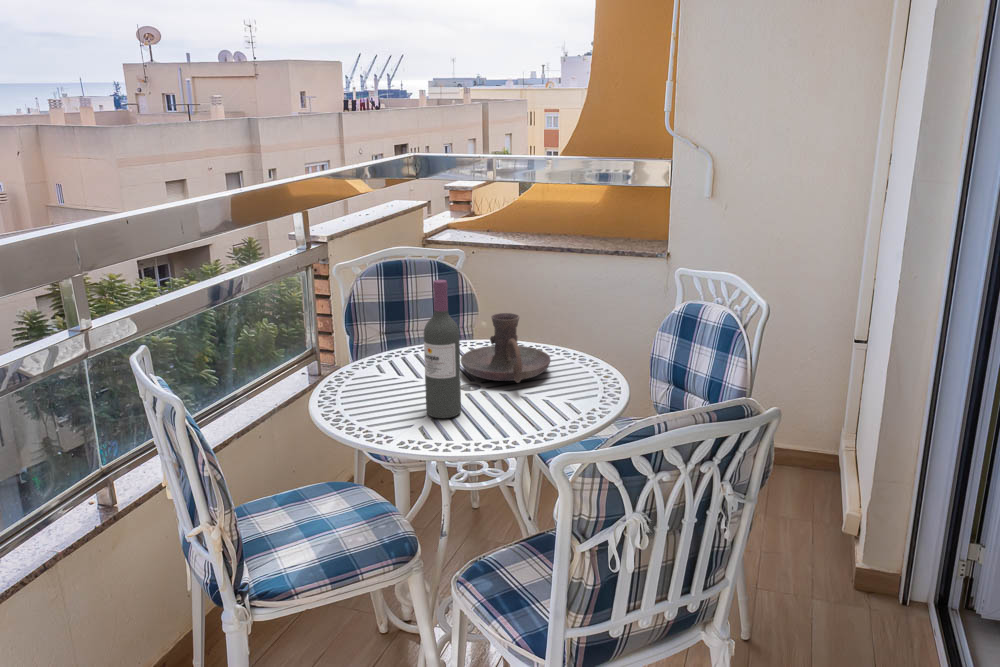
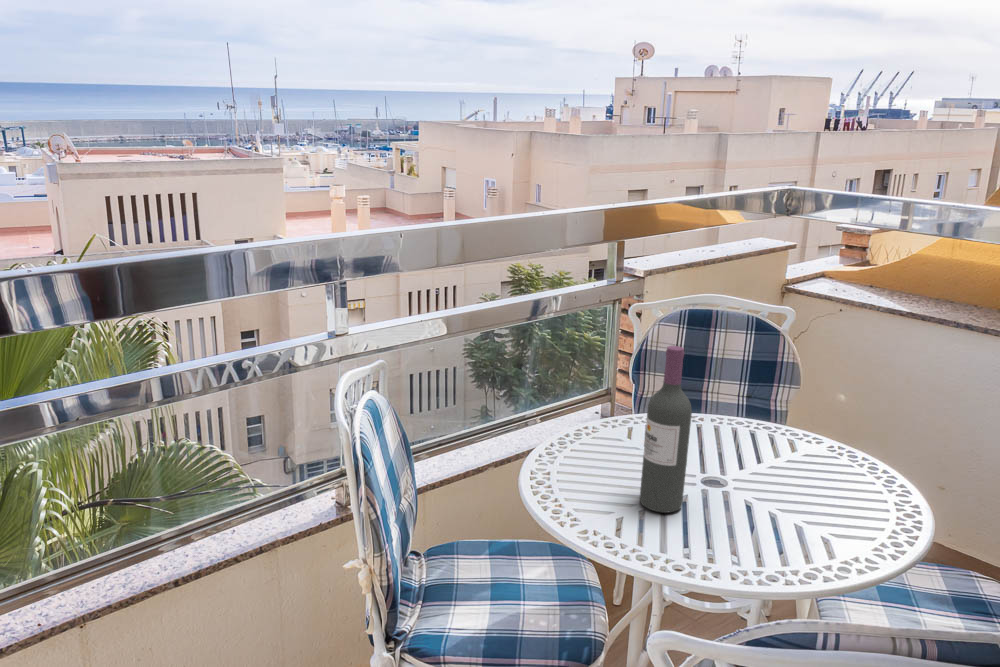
candle holder: present [461,313,550,383] -> none [719,399,840,493]

